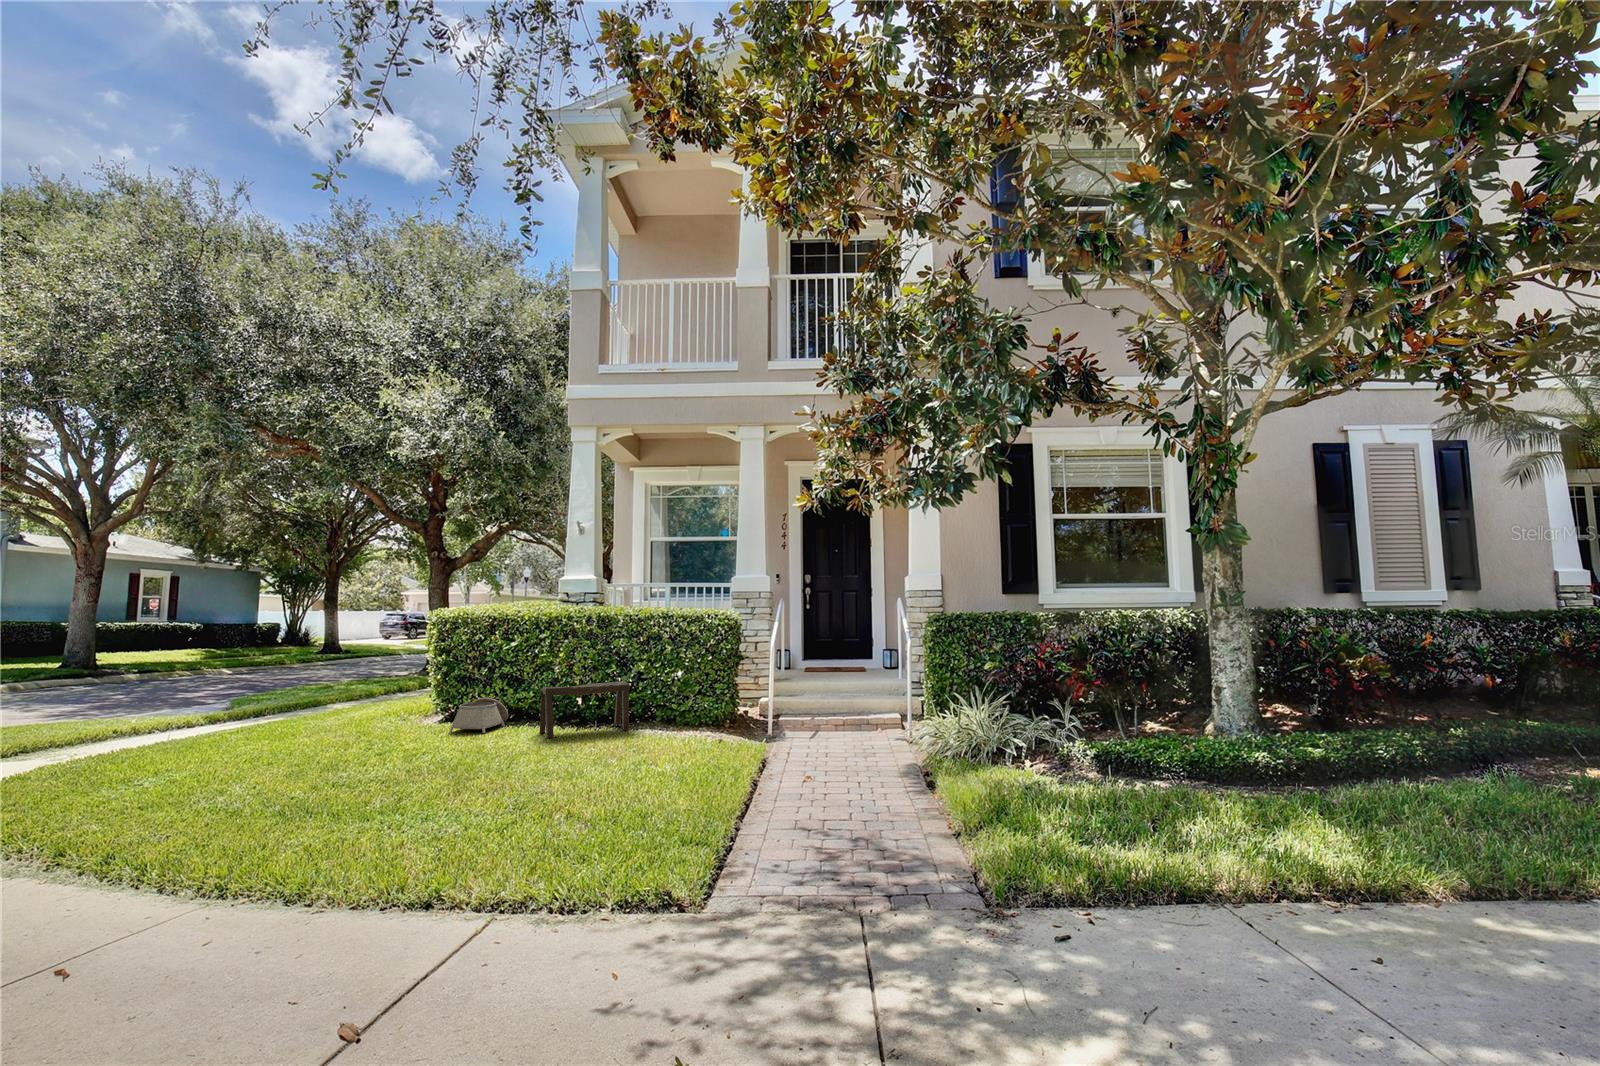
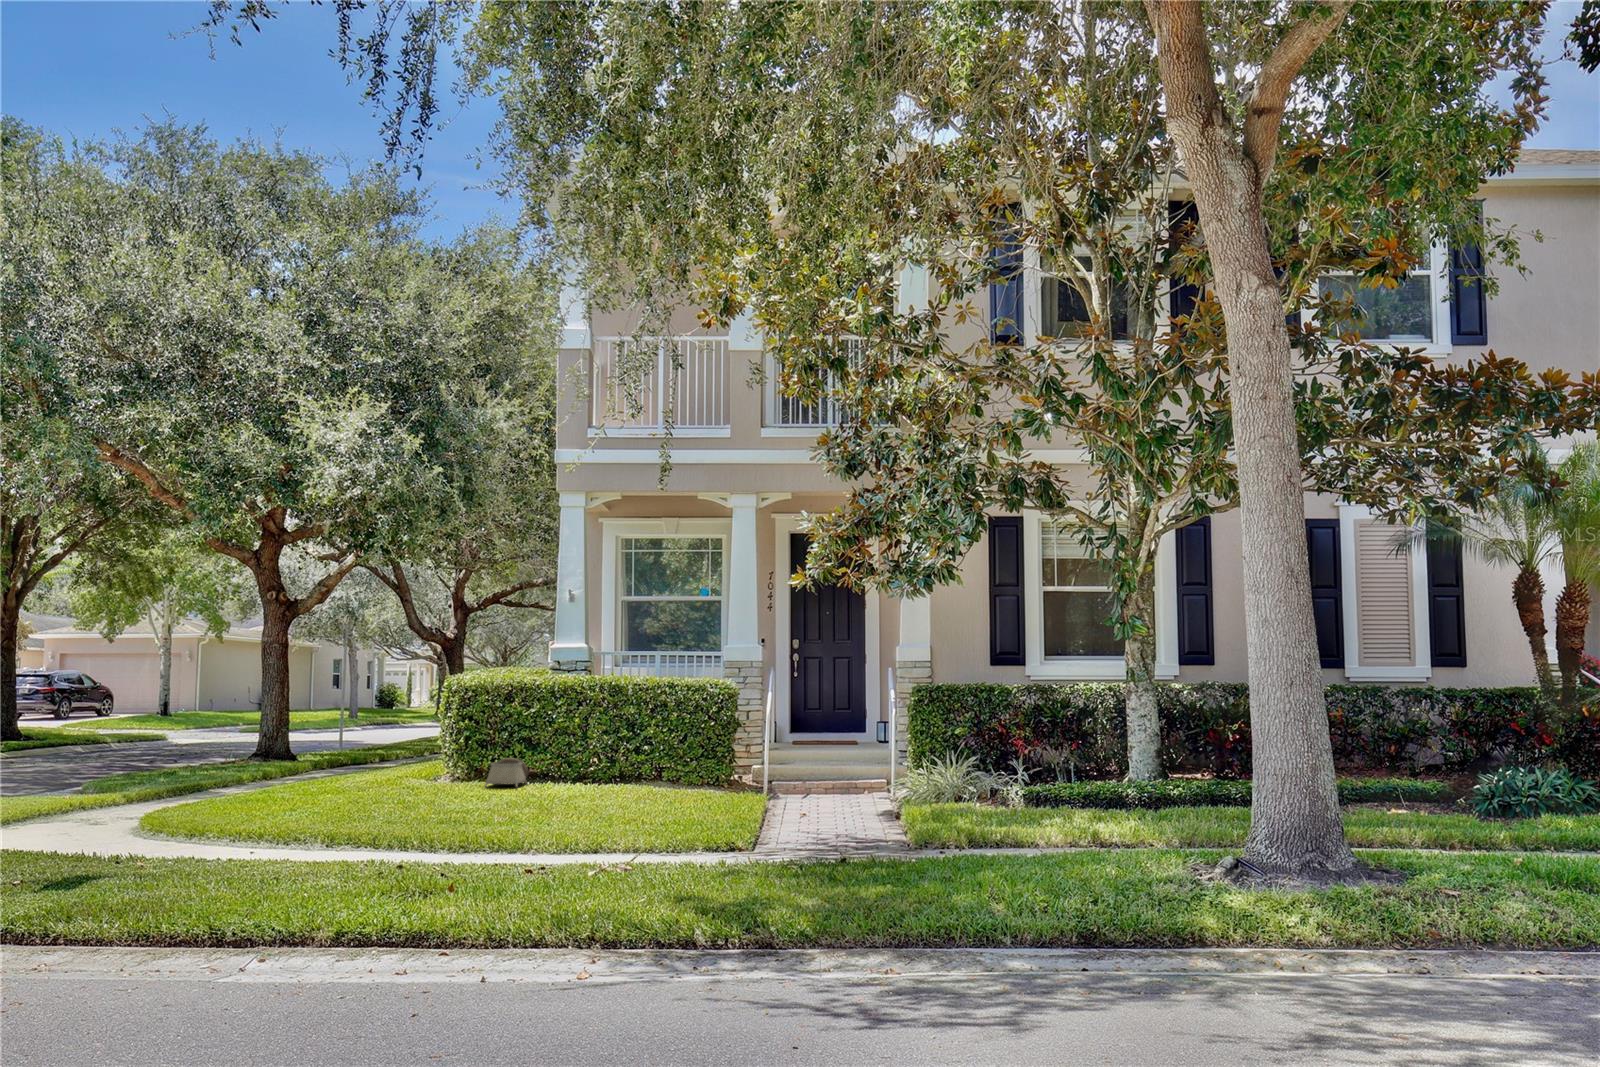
bench: present [540,681,630,738] -> none [566,744,646,790]

